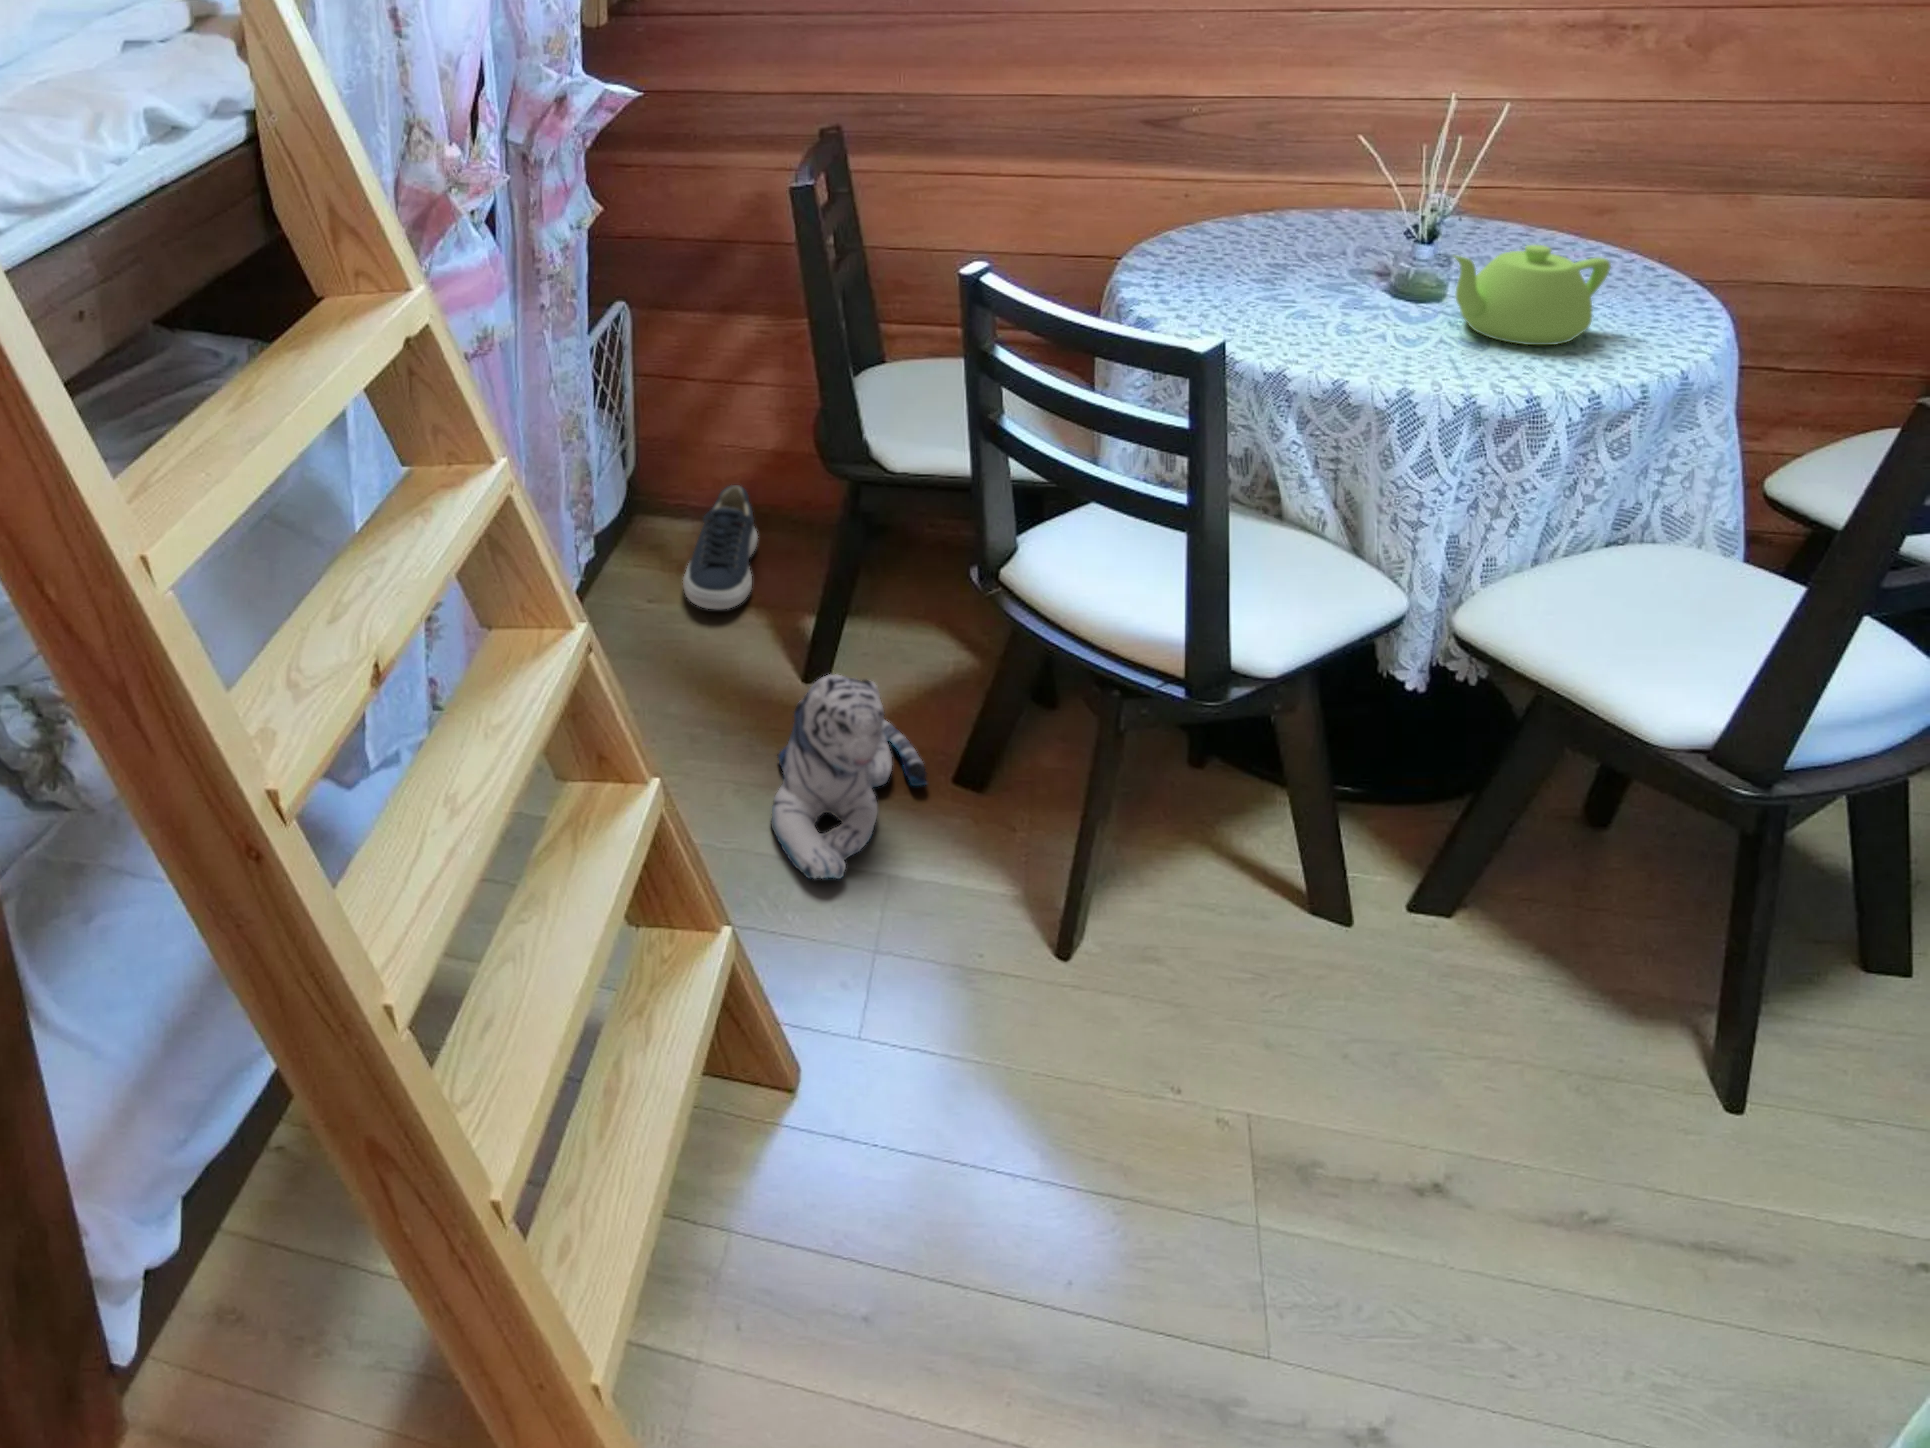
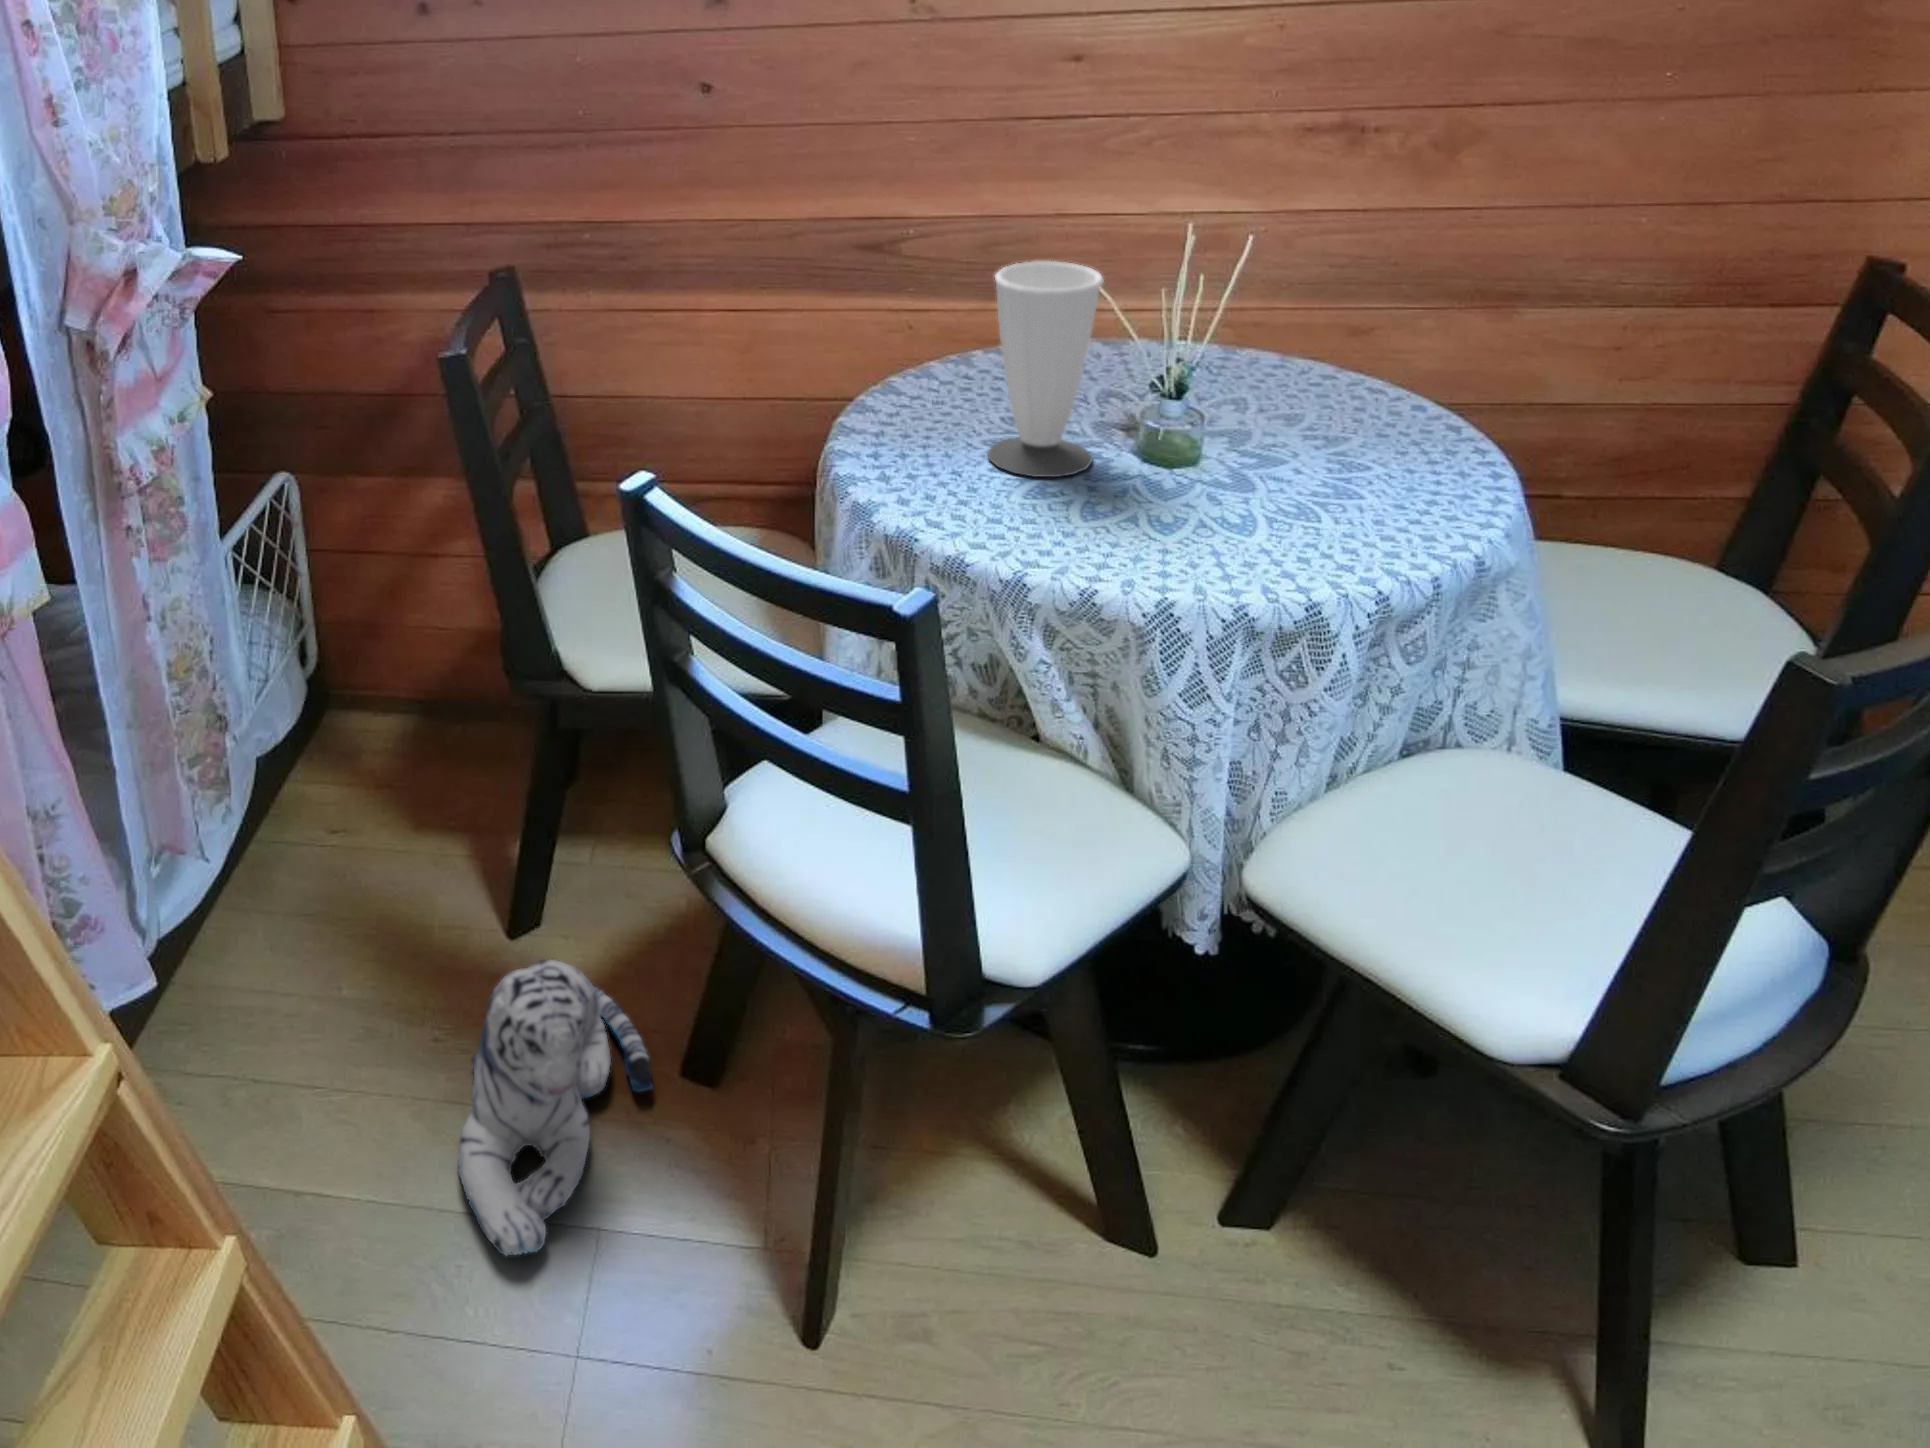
cup: none [1255,124,1374,304] -> present [988,261,1104,477]
teapot: present [1454,245,1611,345] -> none [1203,404,1381,526]
shoe: present [683,485,758,610] -> none [375,680,467,846]

